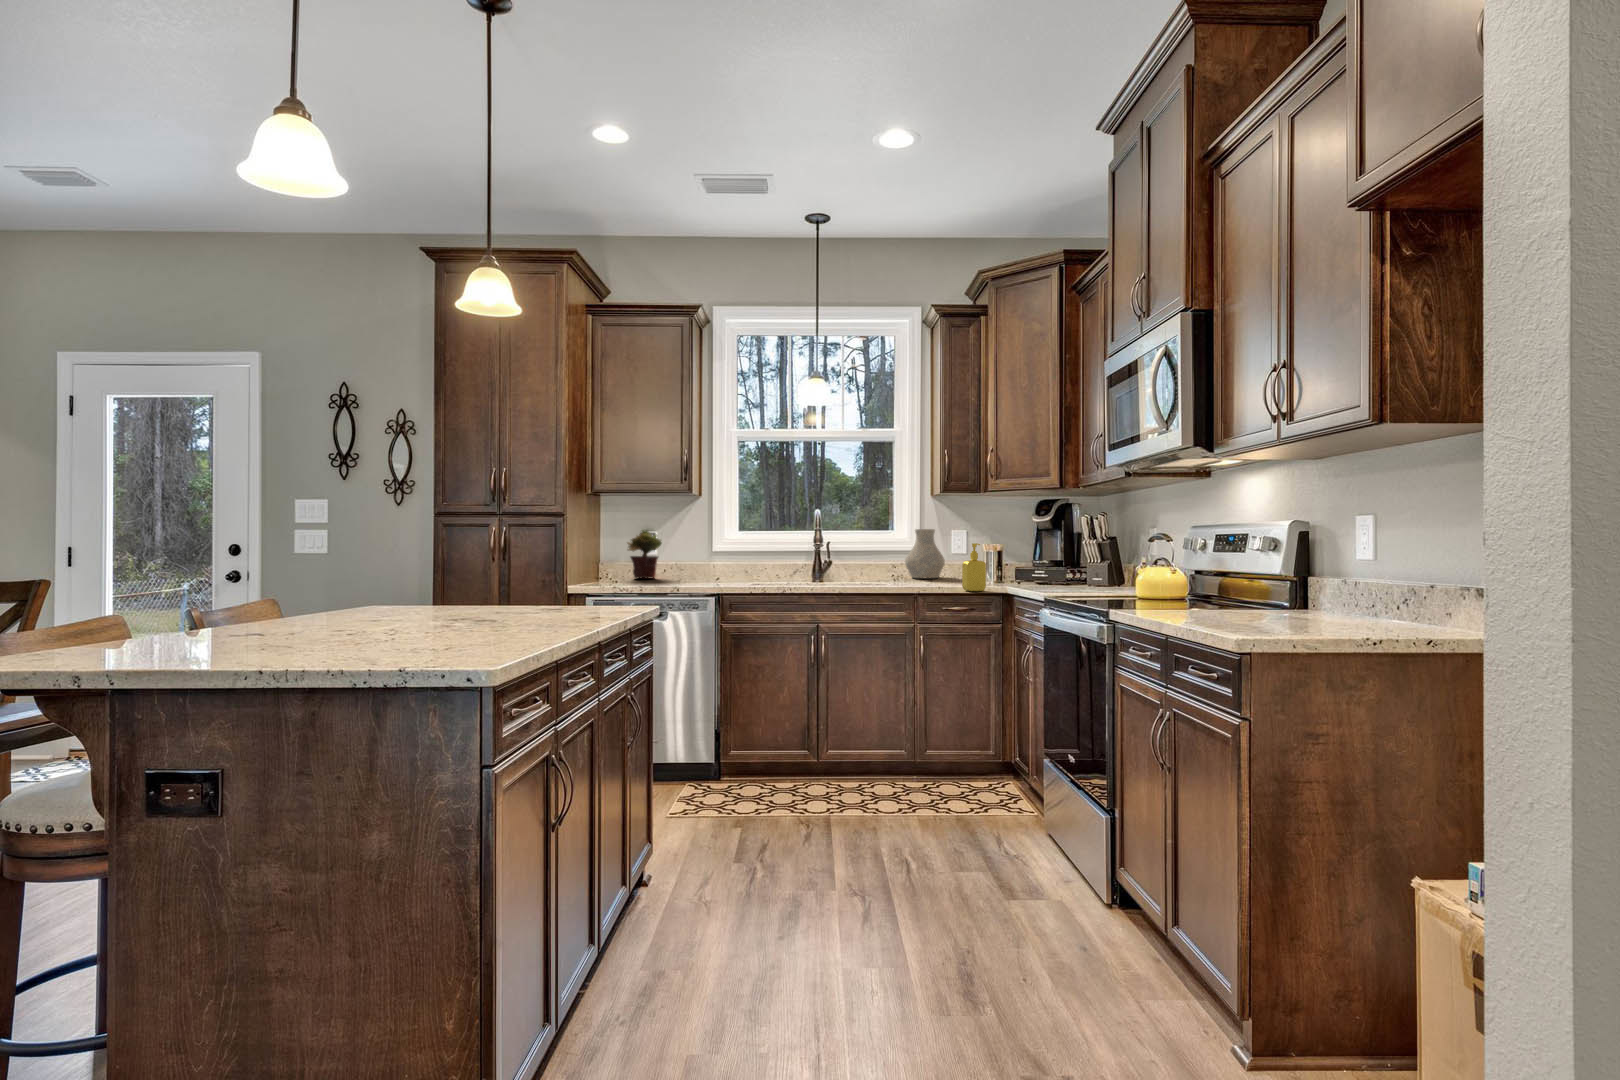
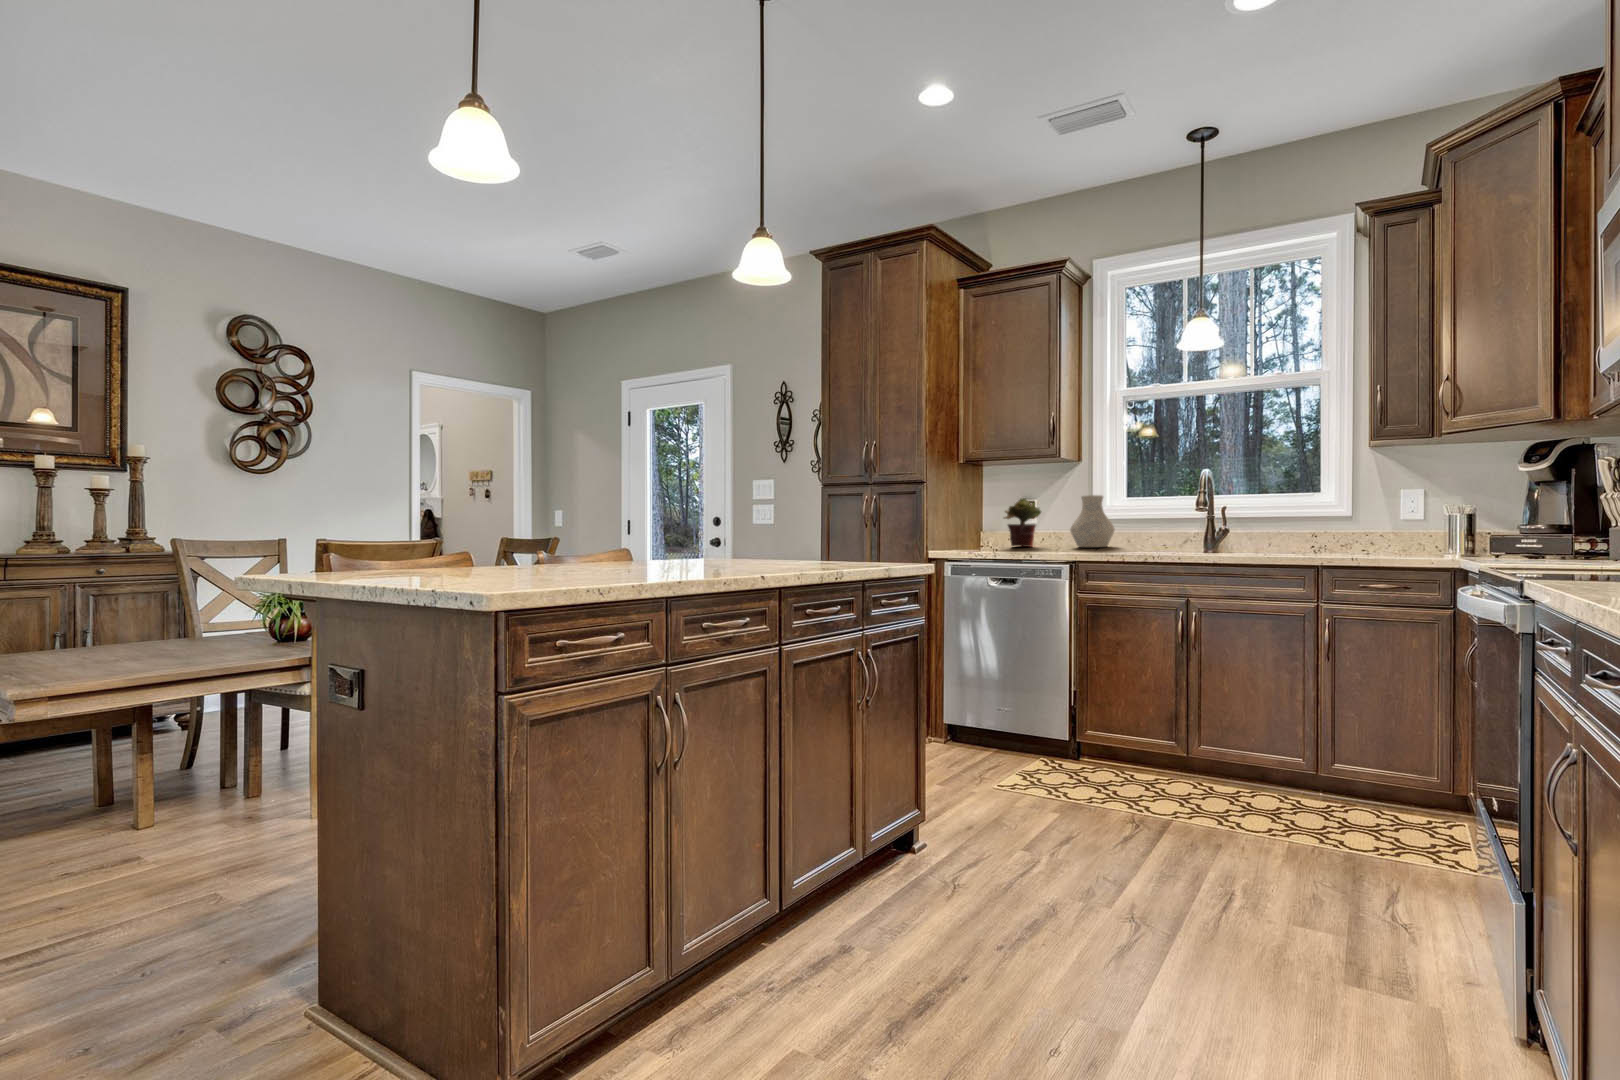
vase: present [905,529,945,578] -> present [1070,495,1114,547]
soap dispenser: present [962,543,986,591] -> none [1388,500,1424,563]

